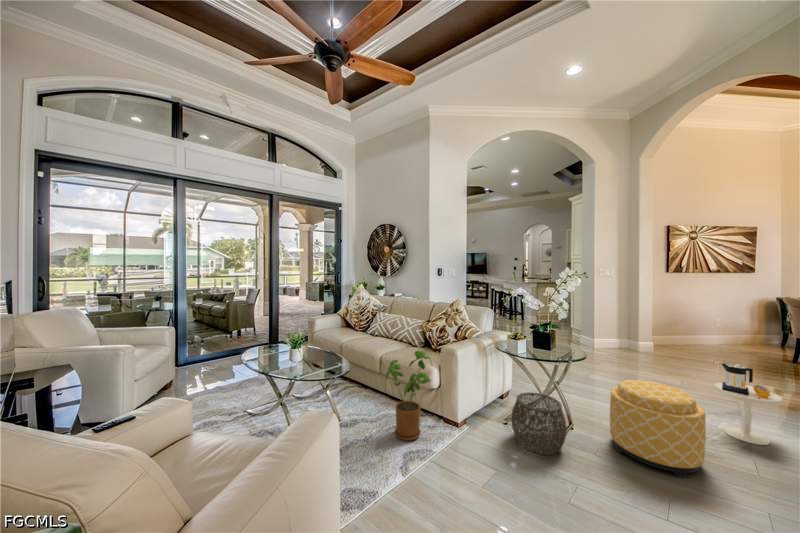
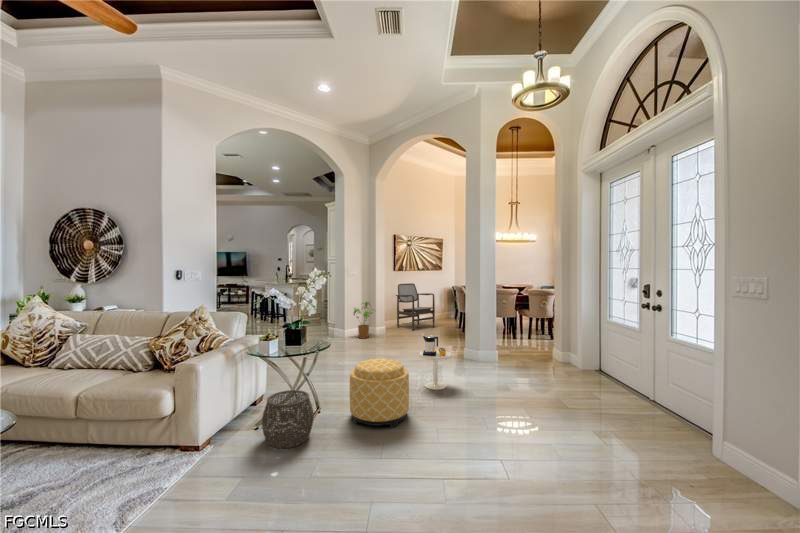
armchair: none [657,289,723,349] -> present [396,283,435,331]
house plant: present [386,351,432,441] -> present [353,302,374,339]

